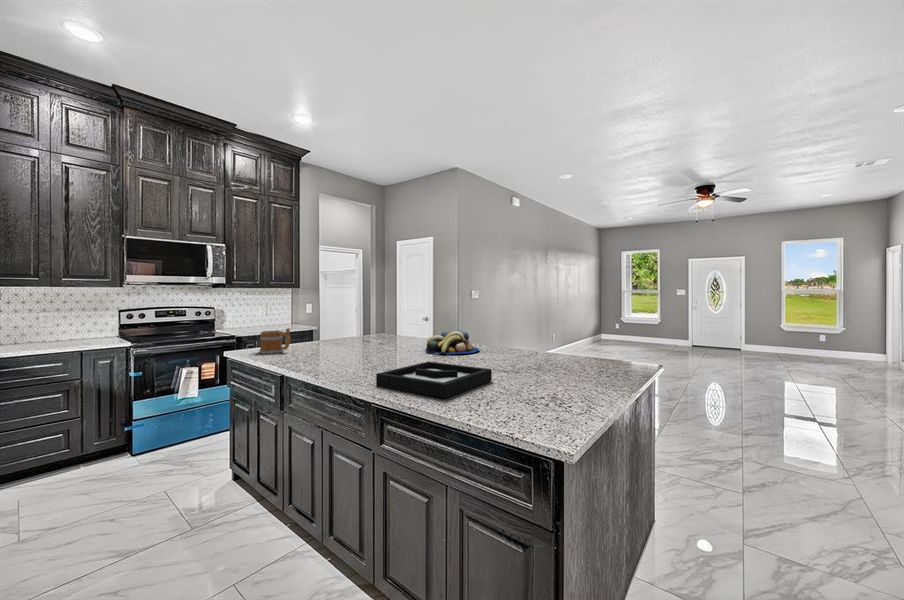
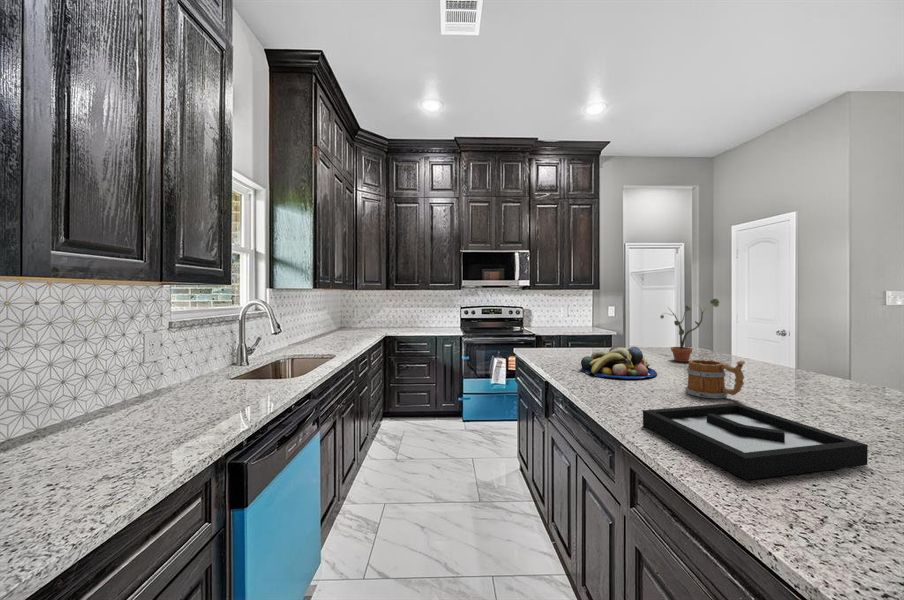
potted plant: none [367,295,406,345] -> present [660,299,719,362]
mug: present [259,328,290,354] -> present [685,360,745,398]
fruit bowl: present [426,330,479,355] -> present [580,346,657,379]

